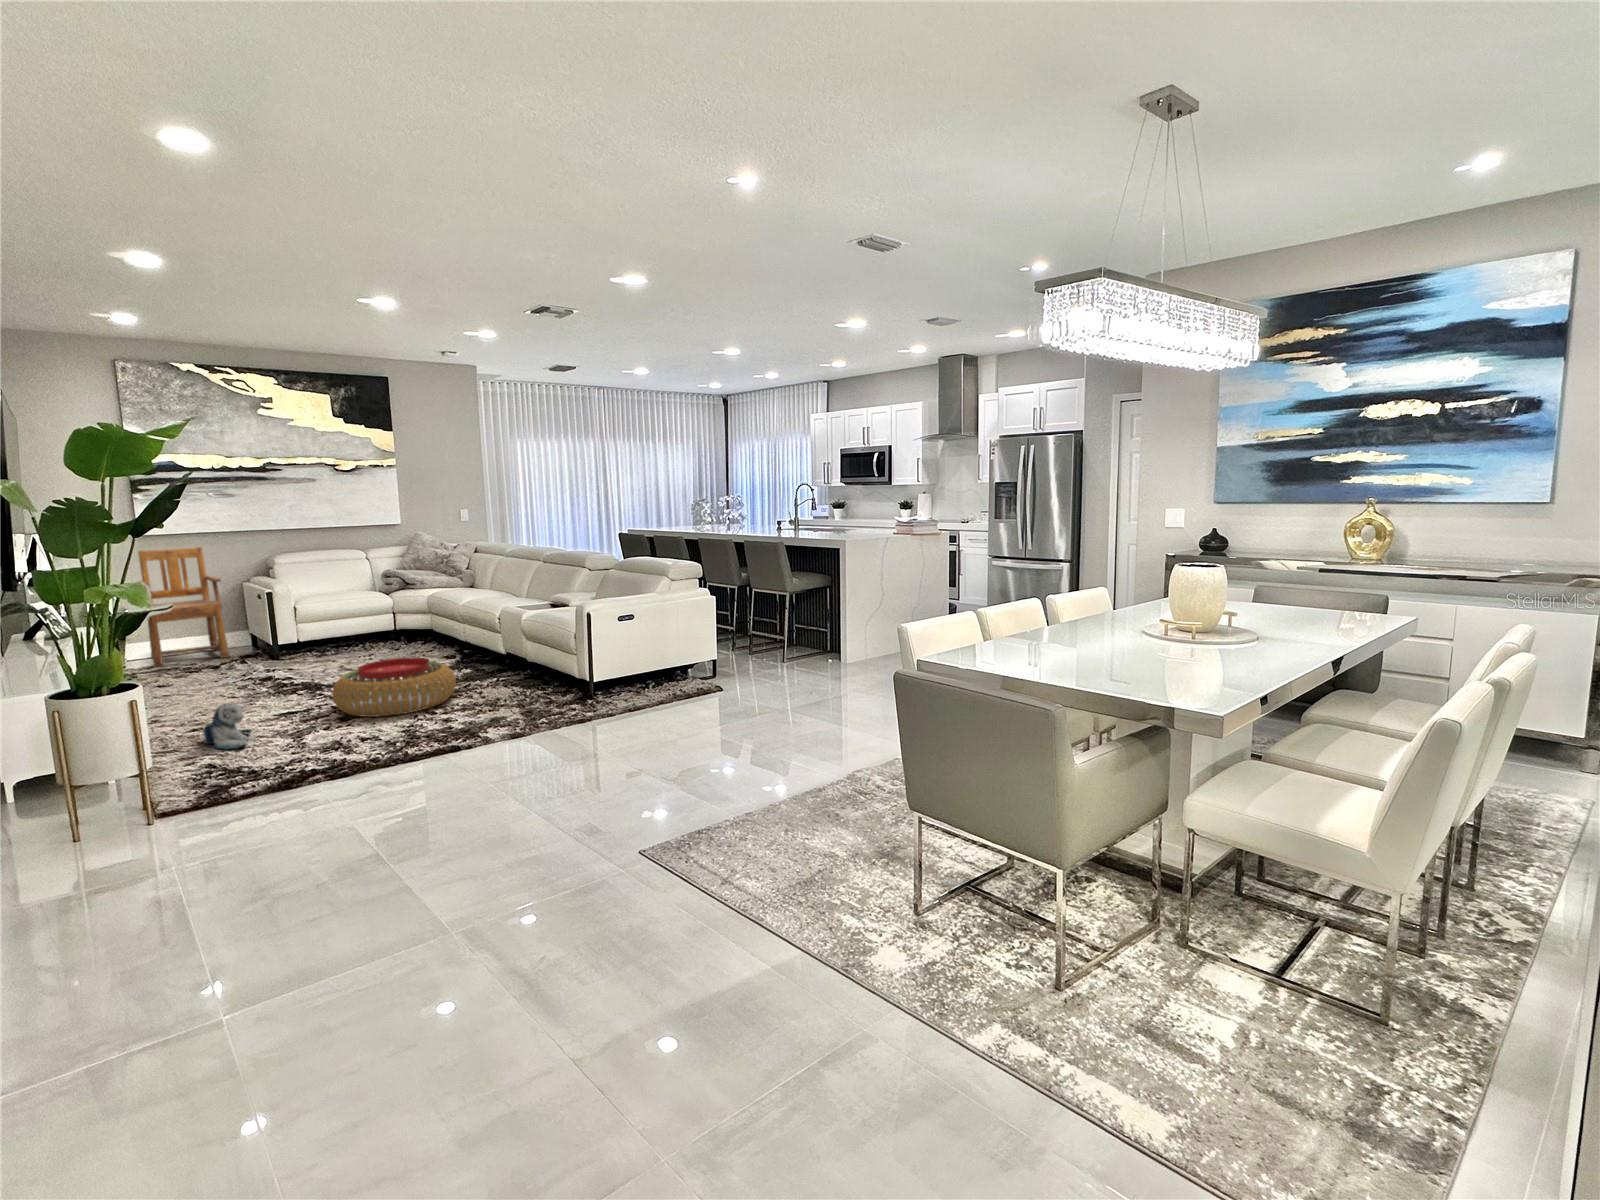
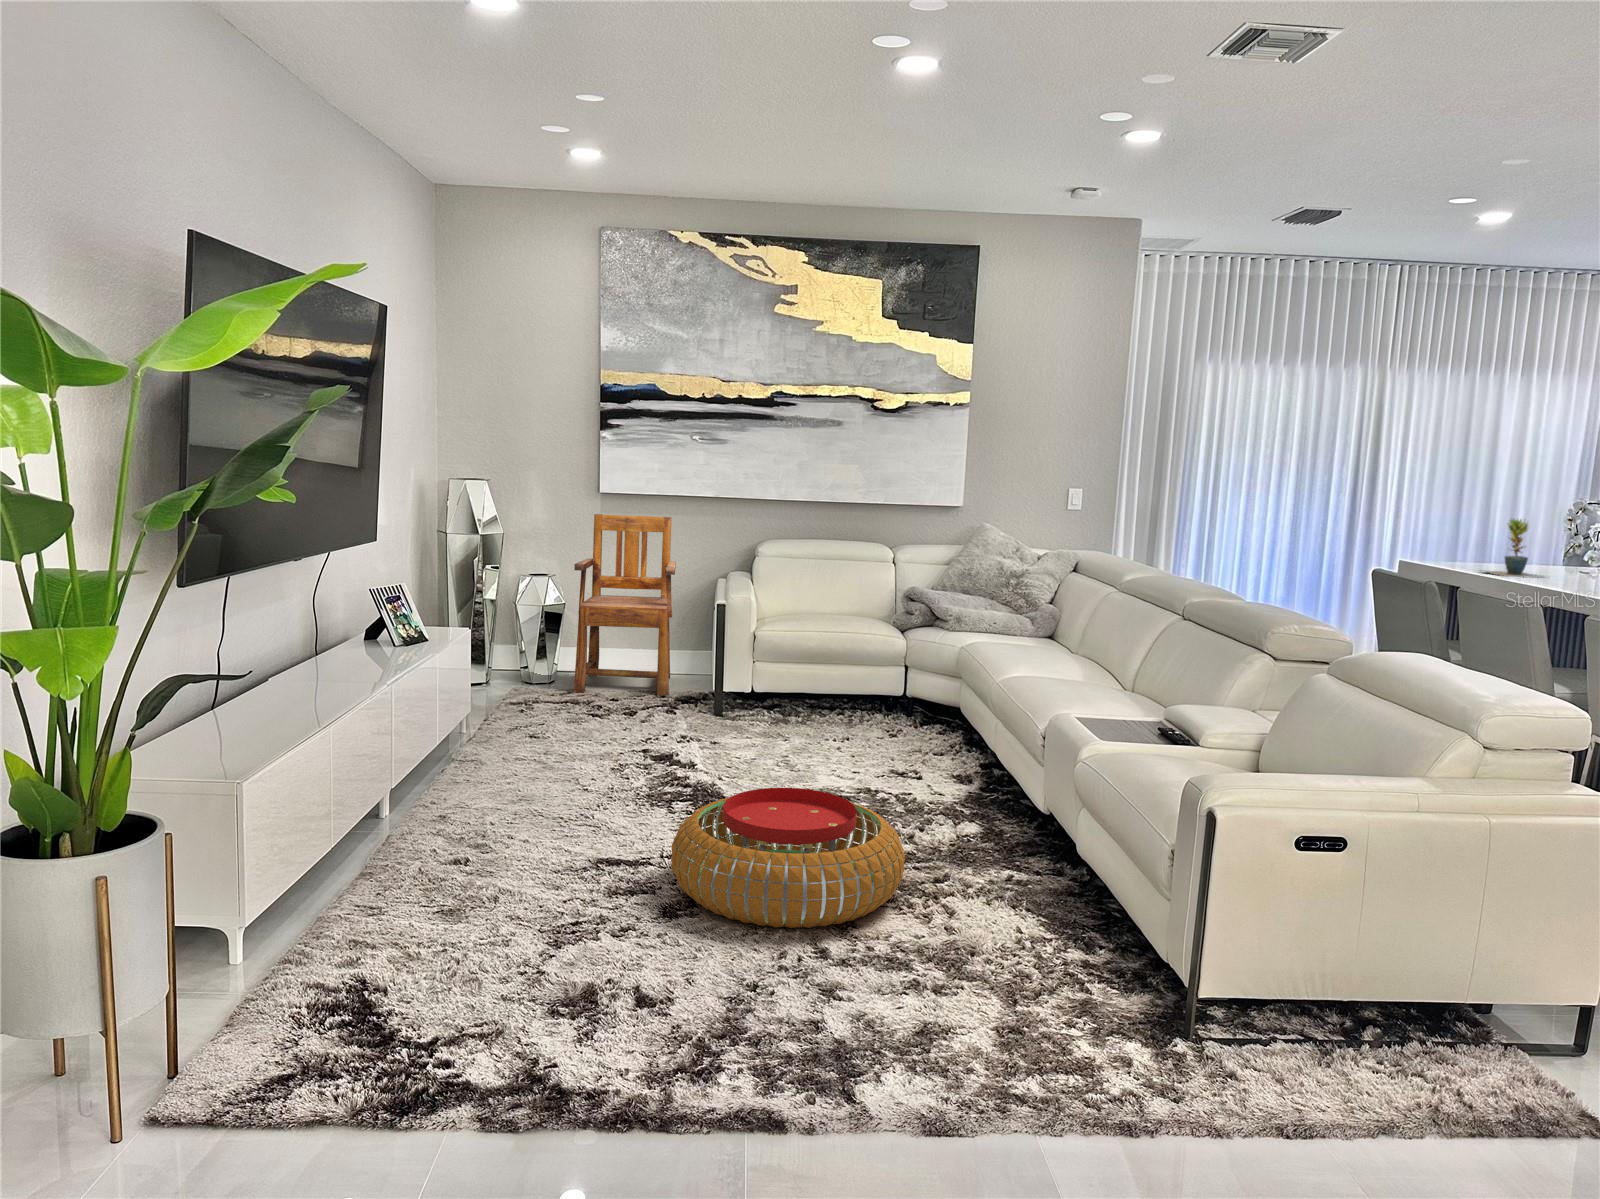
potted plant: none [660,505,689,531] -> present [1485,519,1544,578]
plush toy: present [203,703,252,750] -> none [444,827,523,925]

